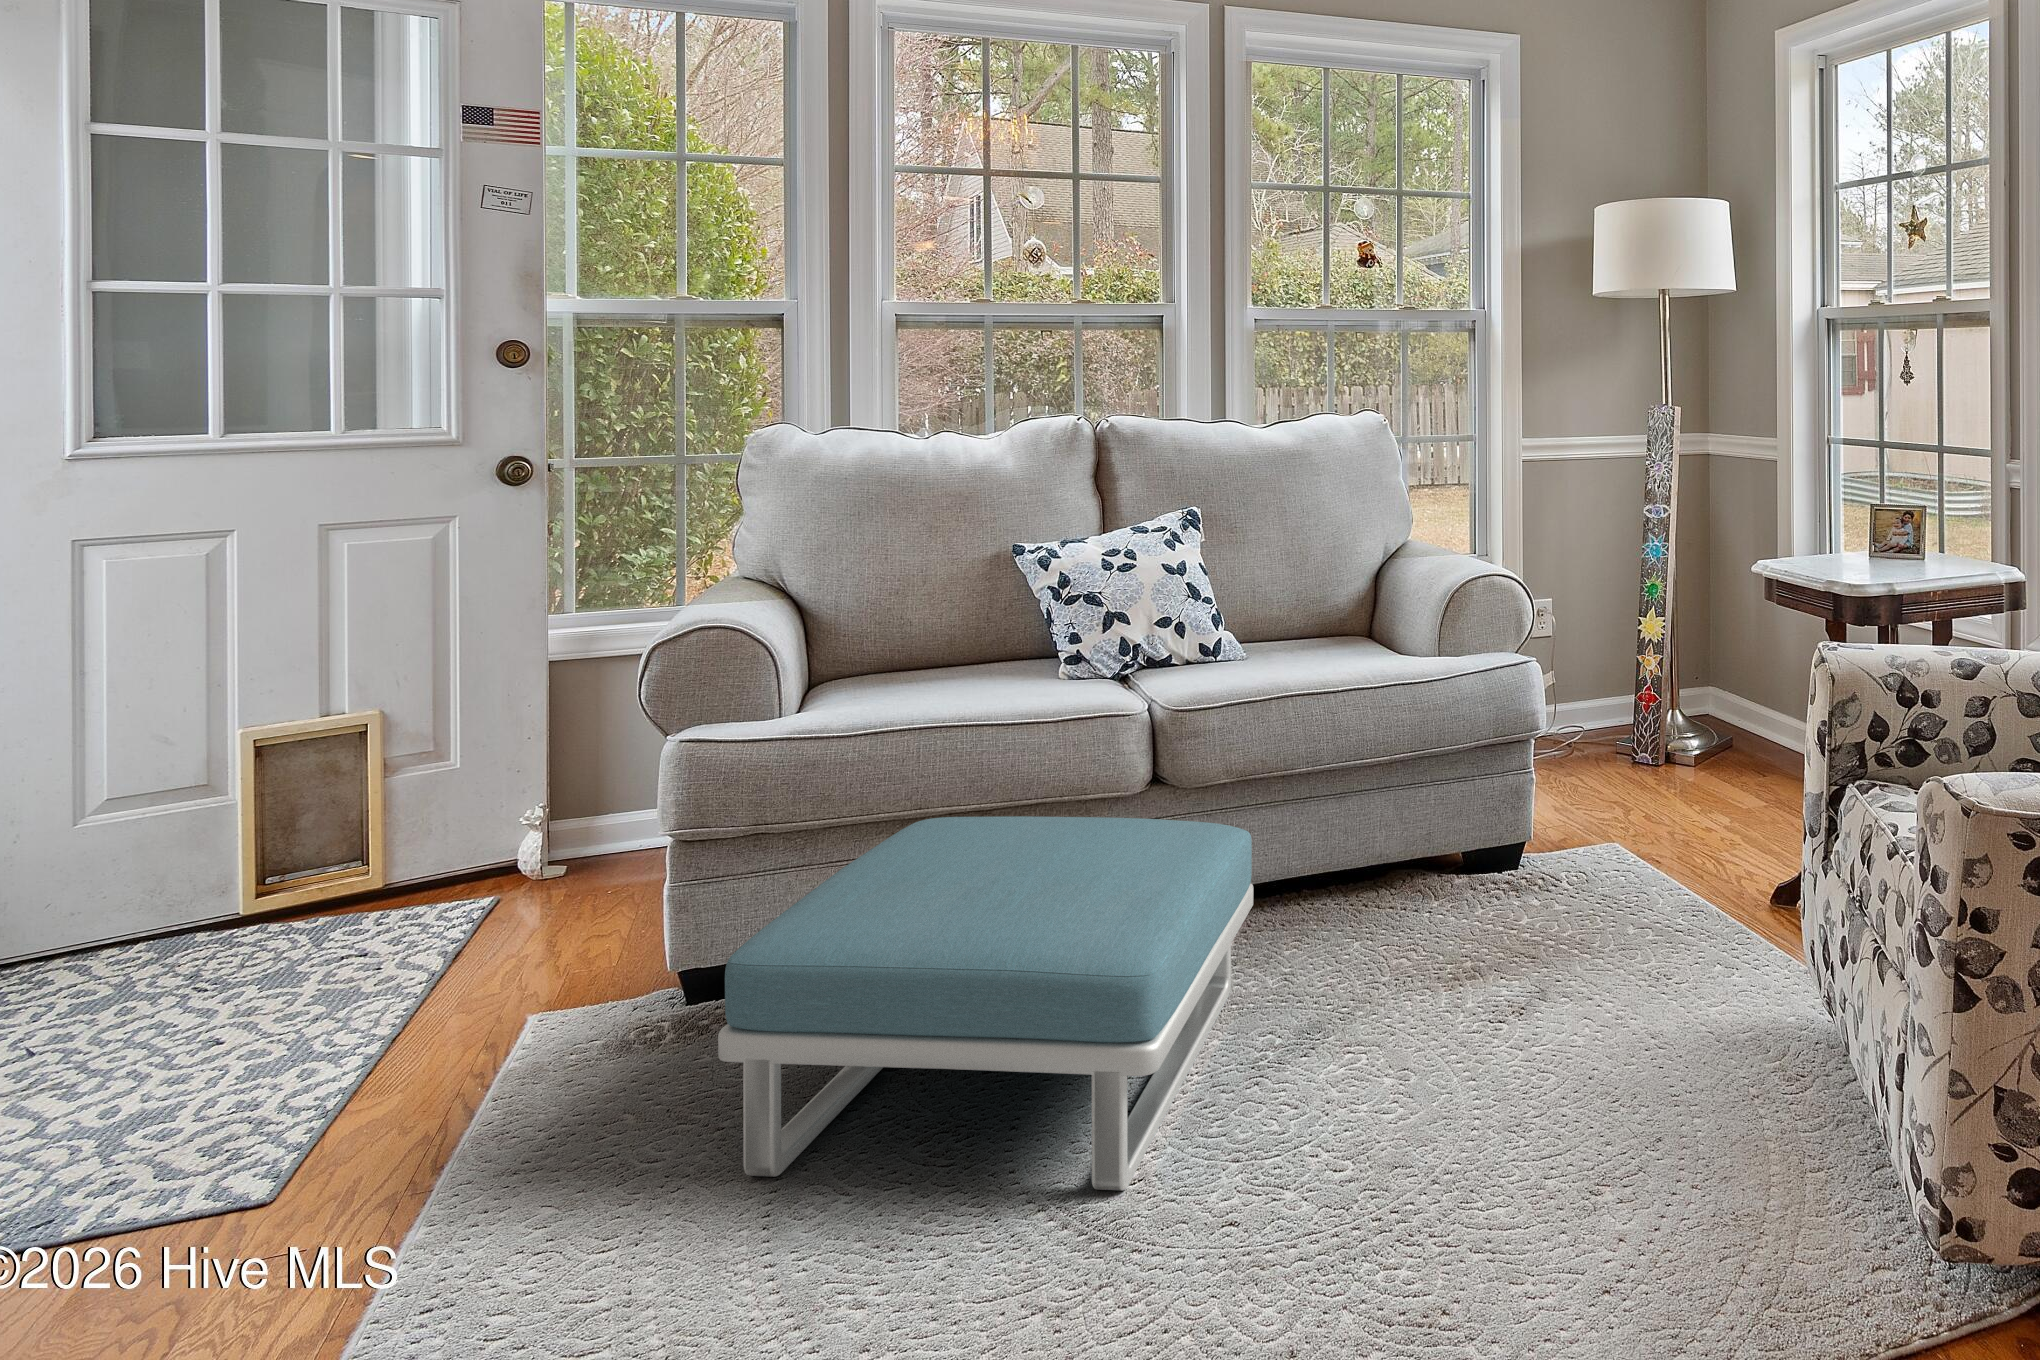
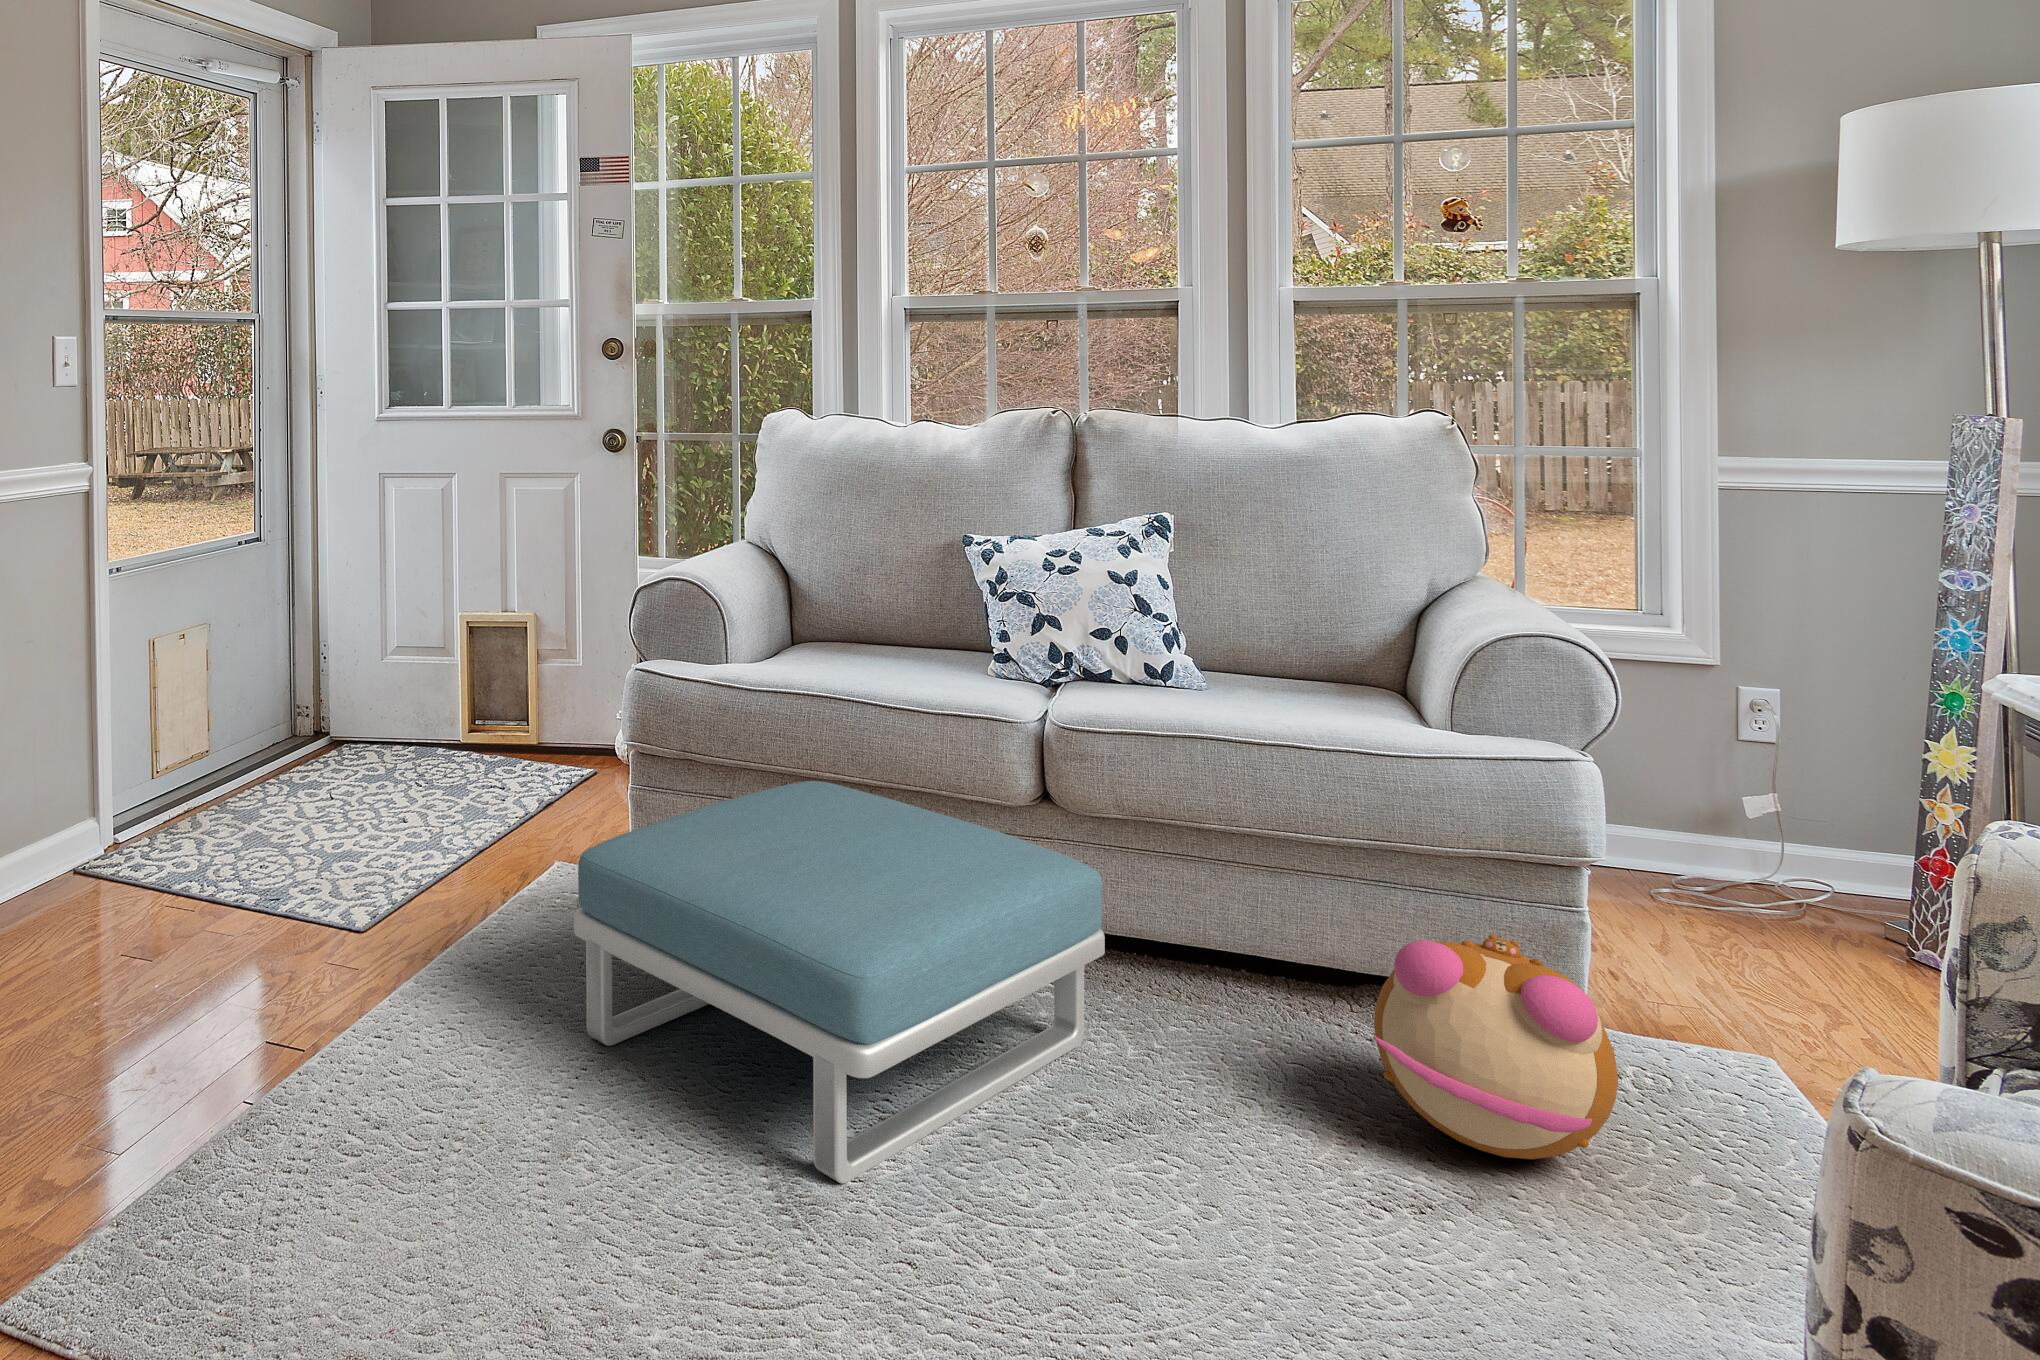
plush toy: none [1451,799,1609,964] -> present [1374,934,1618,1159]

